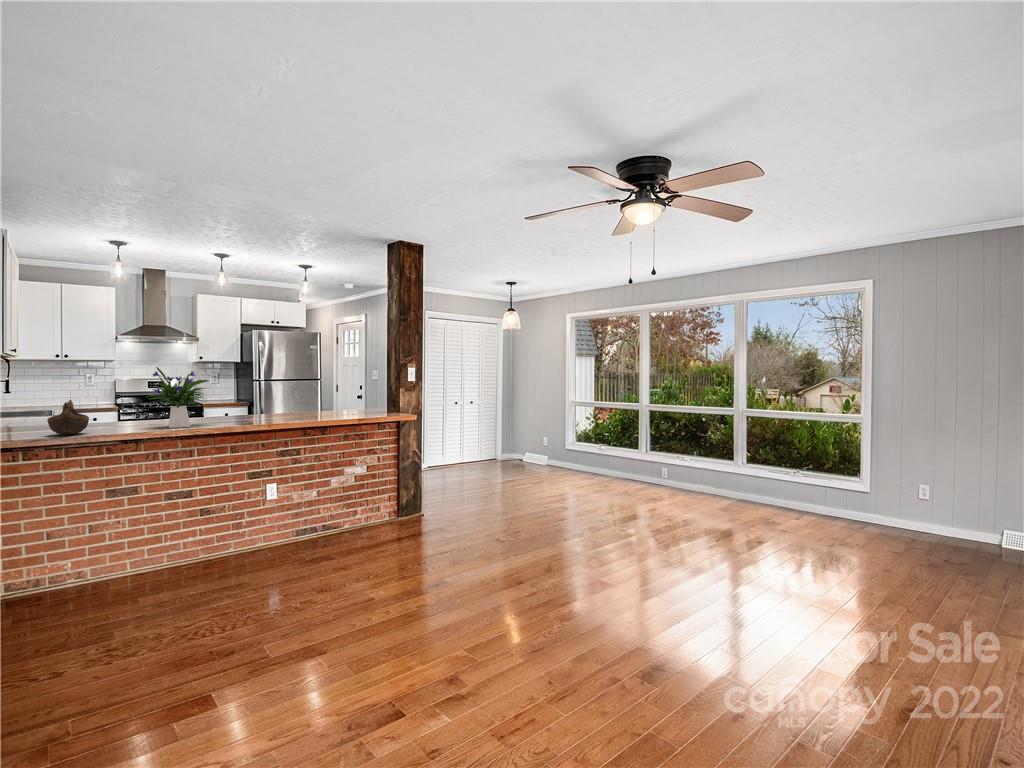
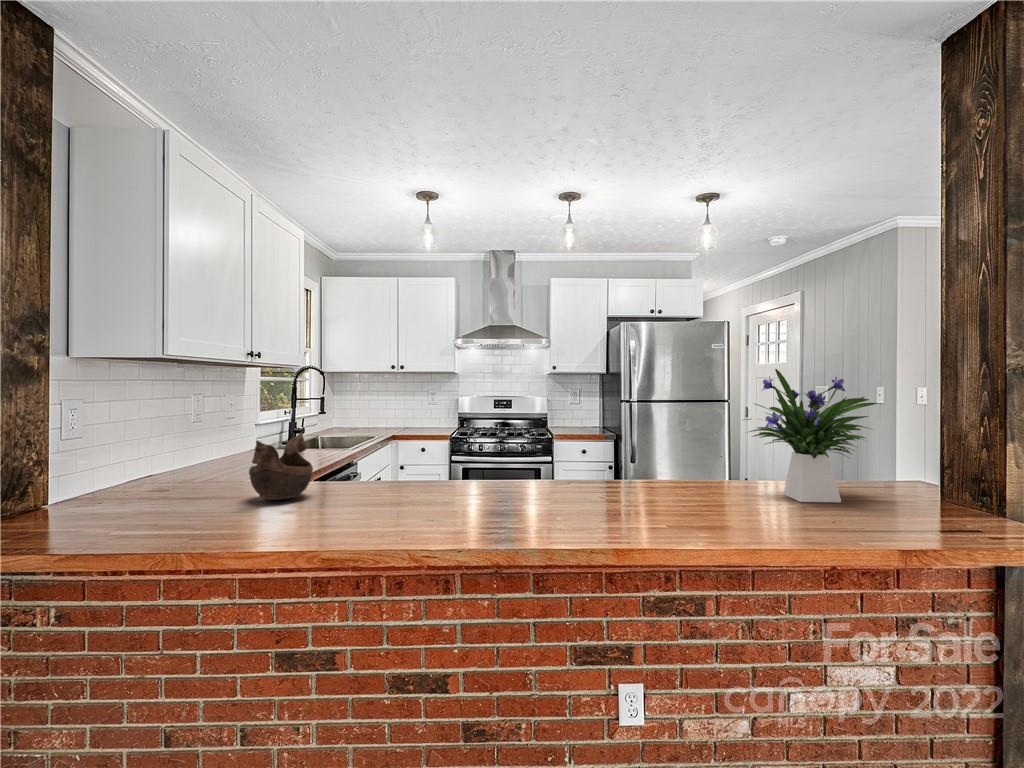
flower arrangement: present [147,367,209,428] -> present [744,369,877,502]

